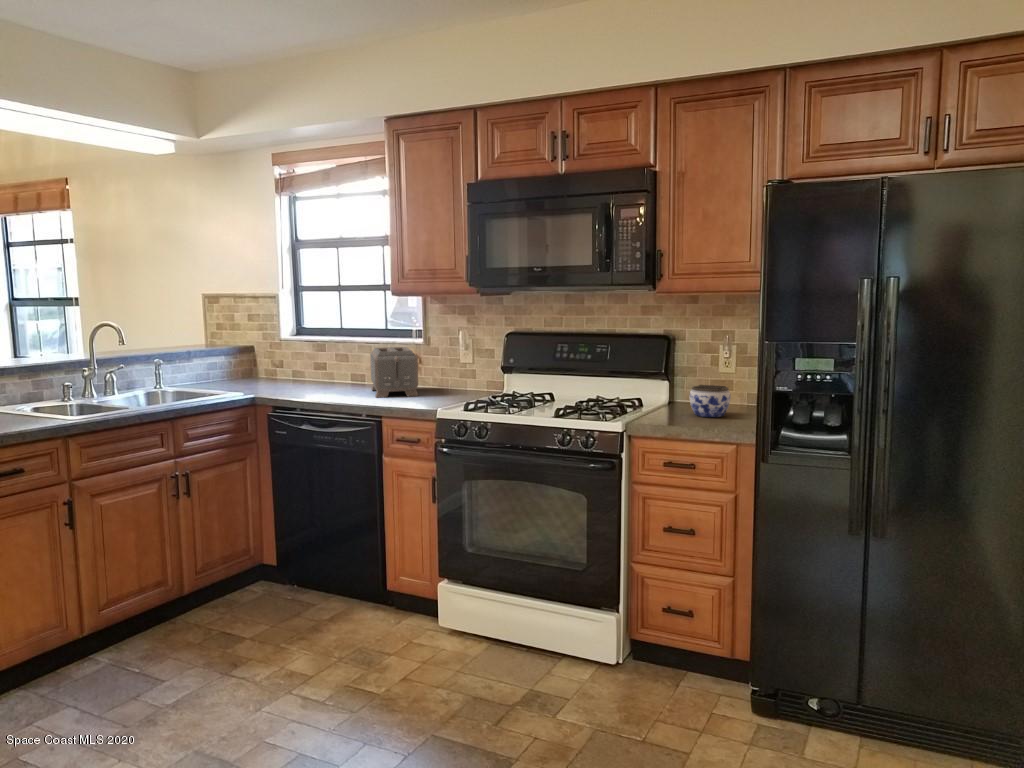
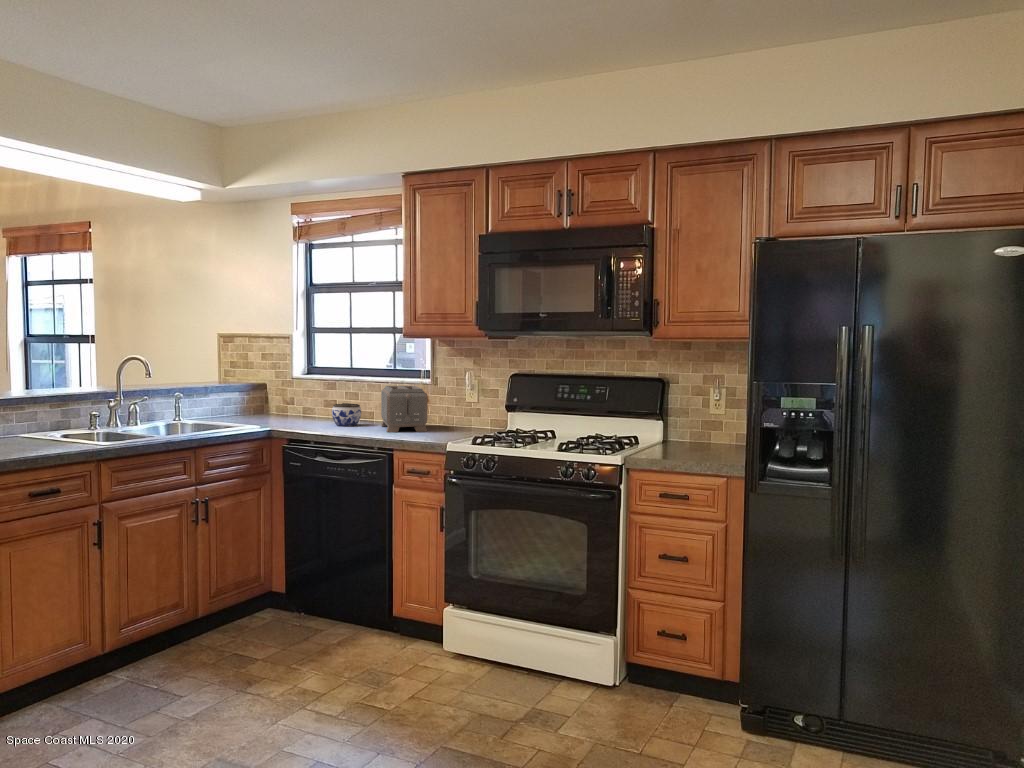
jar: present [690,385,731,417] -> present [332,403,361,426]

